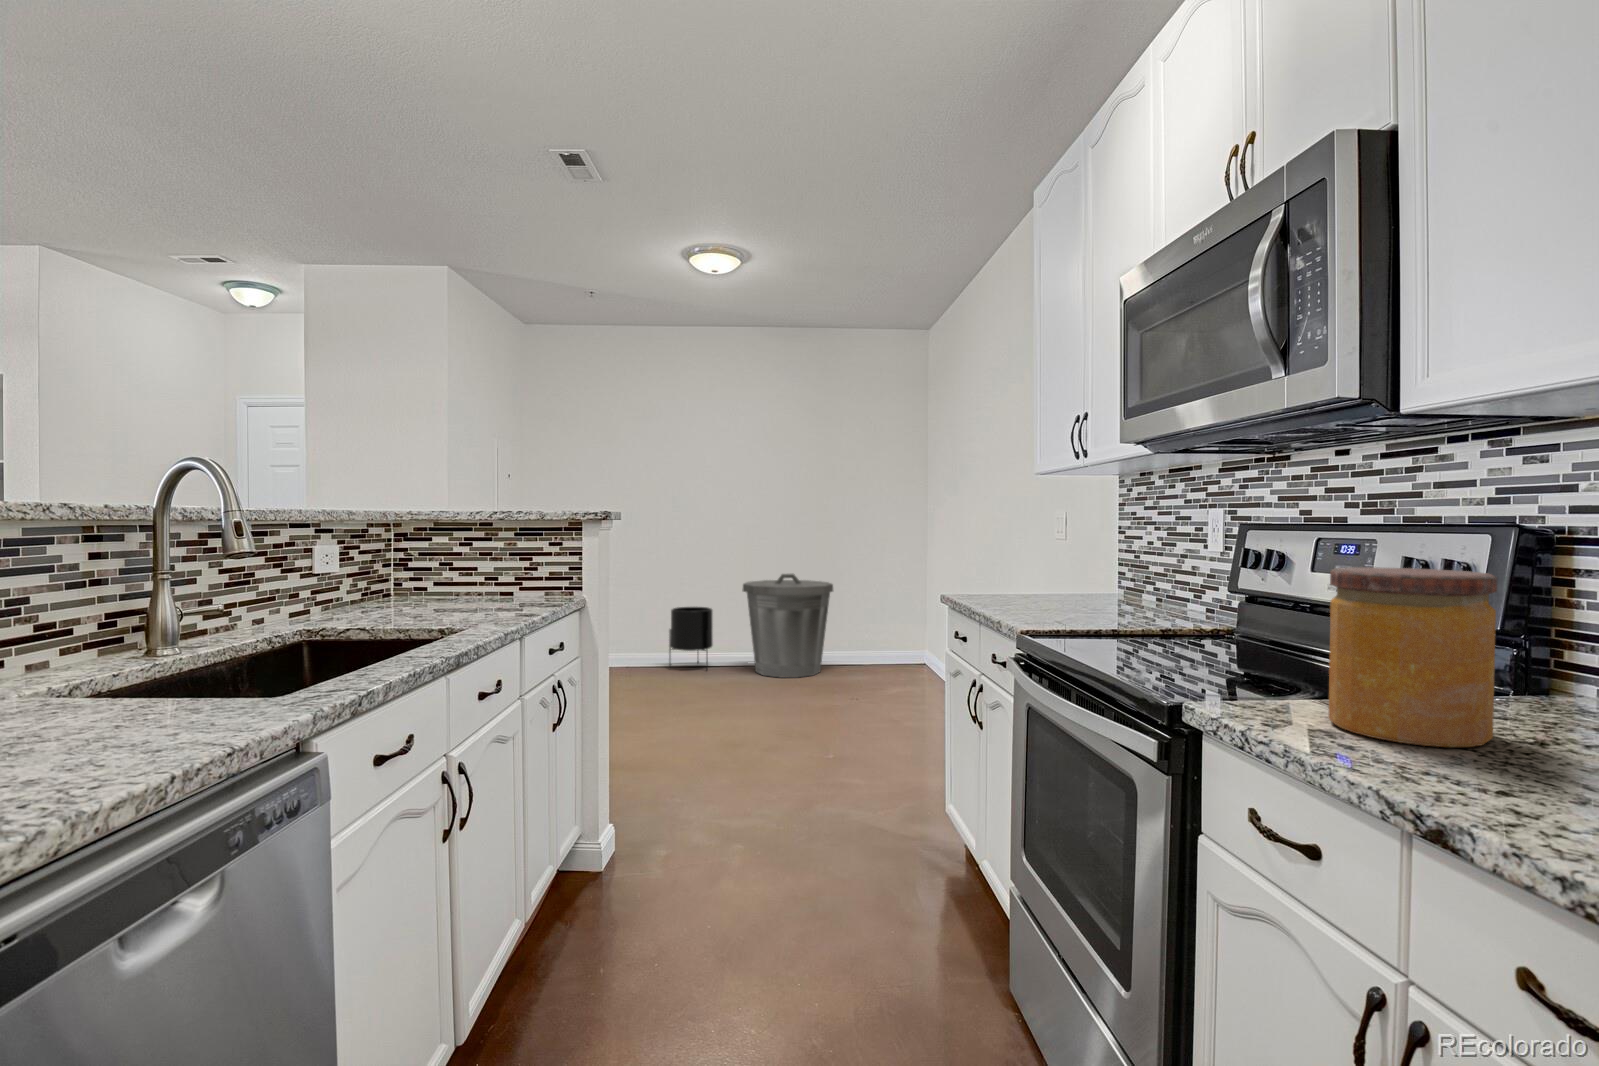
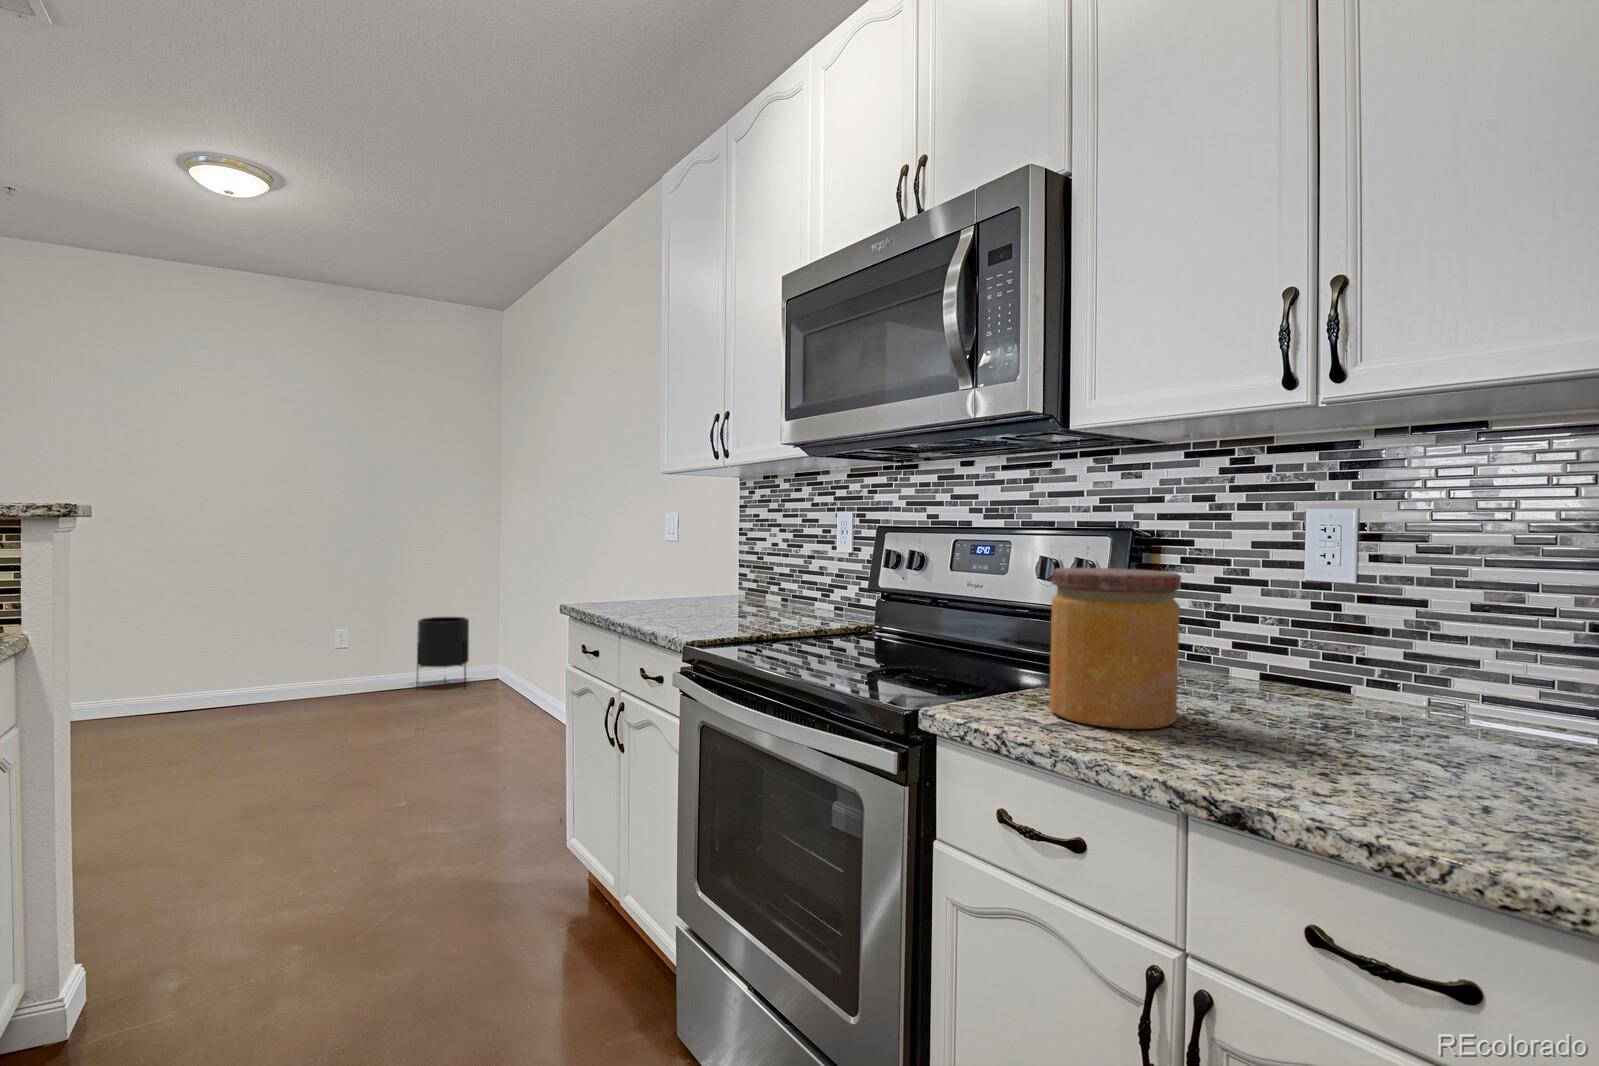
trash can: present [743,574,833,678] -> none [248,582,380,714]
planter: present [669,607,713,666] -> present [416,617,469,689]

